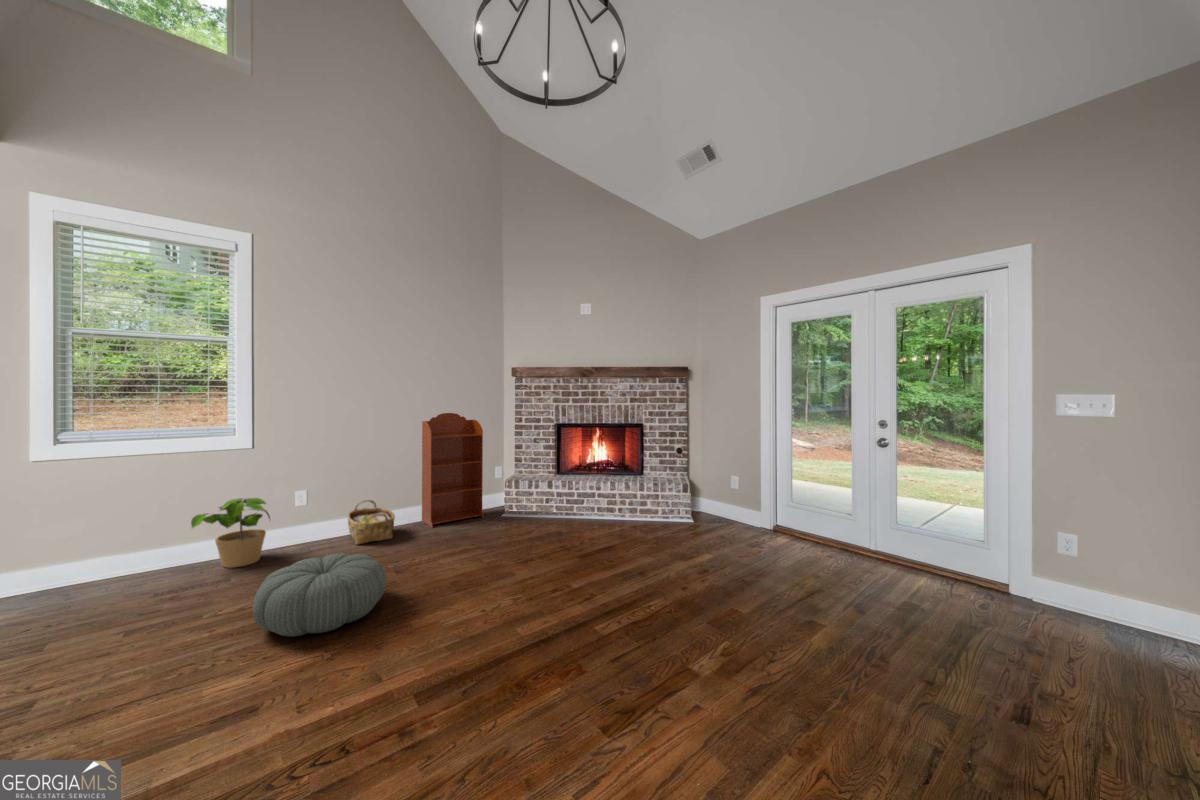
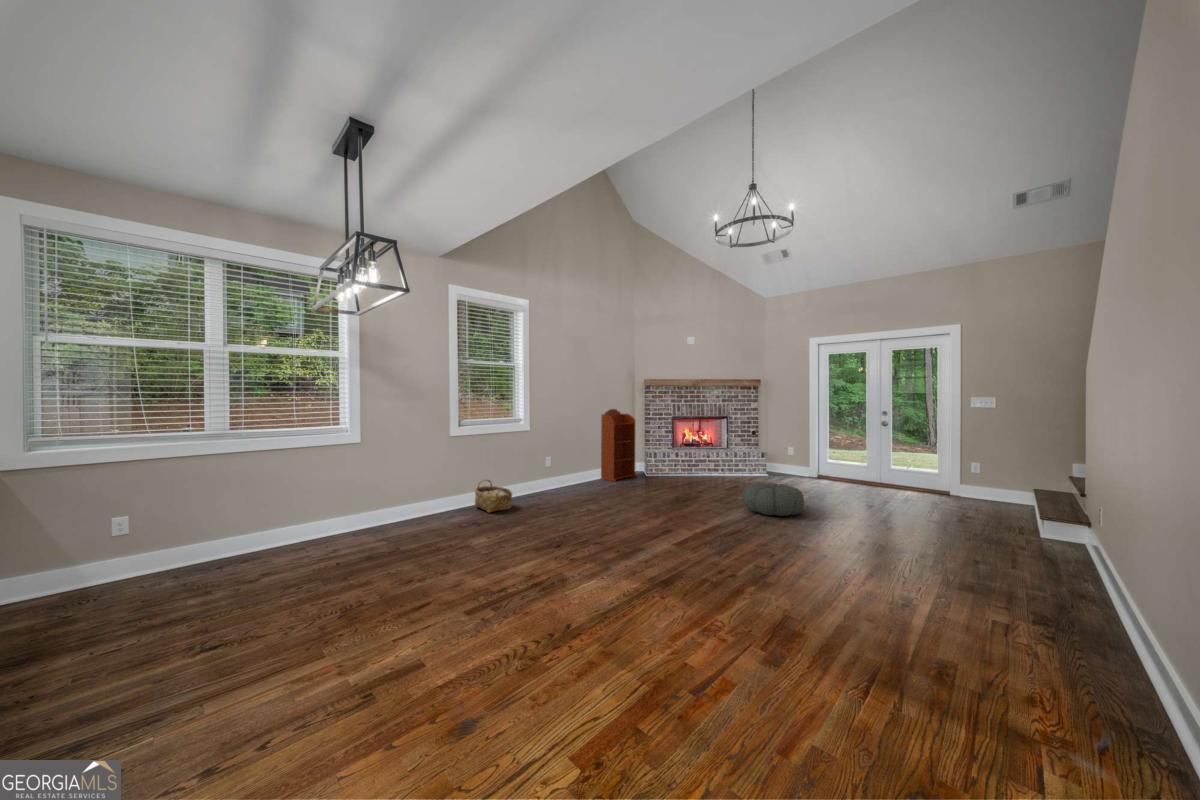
potted plant: present [191,498,270,568] -> none [525,456,569,499]
woven basket: present [347,500,395,545] -> present [475,480,512,513]
pouf: present [253,554,386,637] -> present [742,483,804,516]

